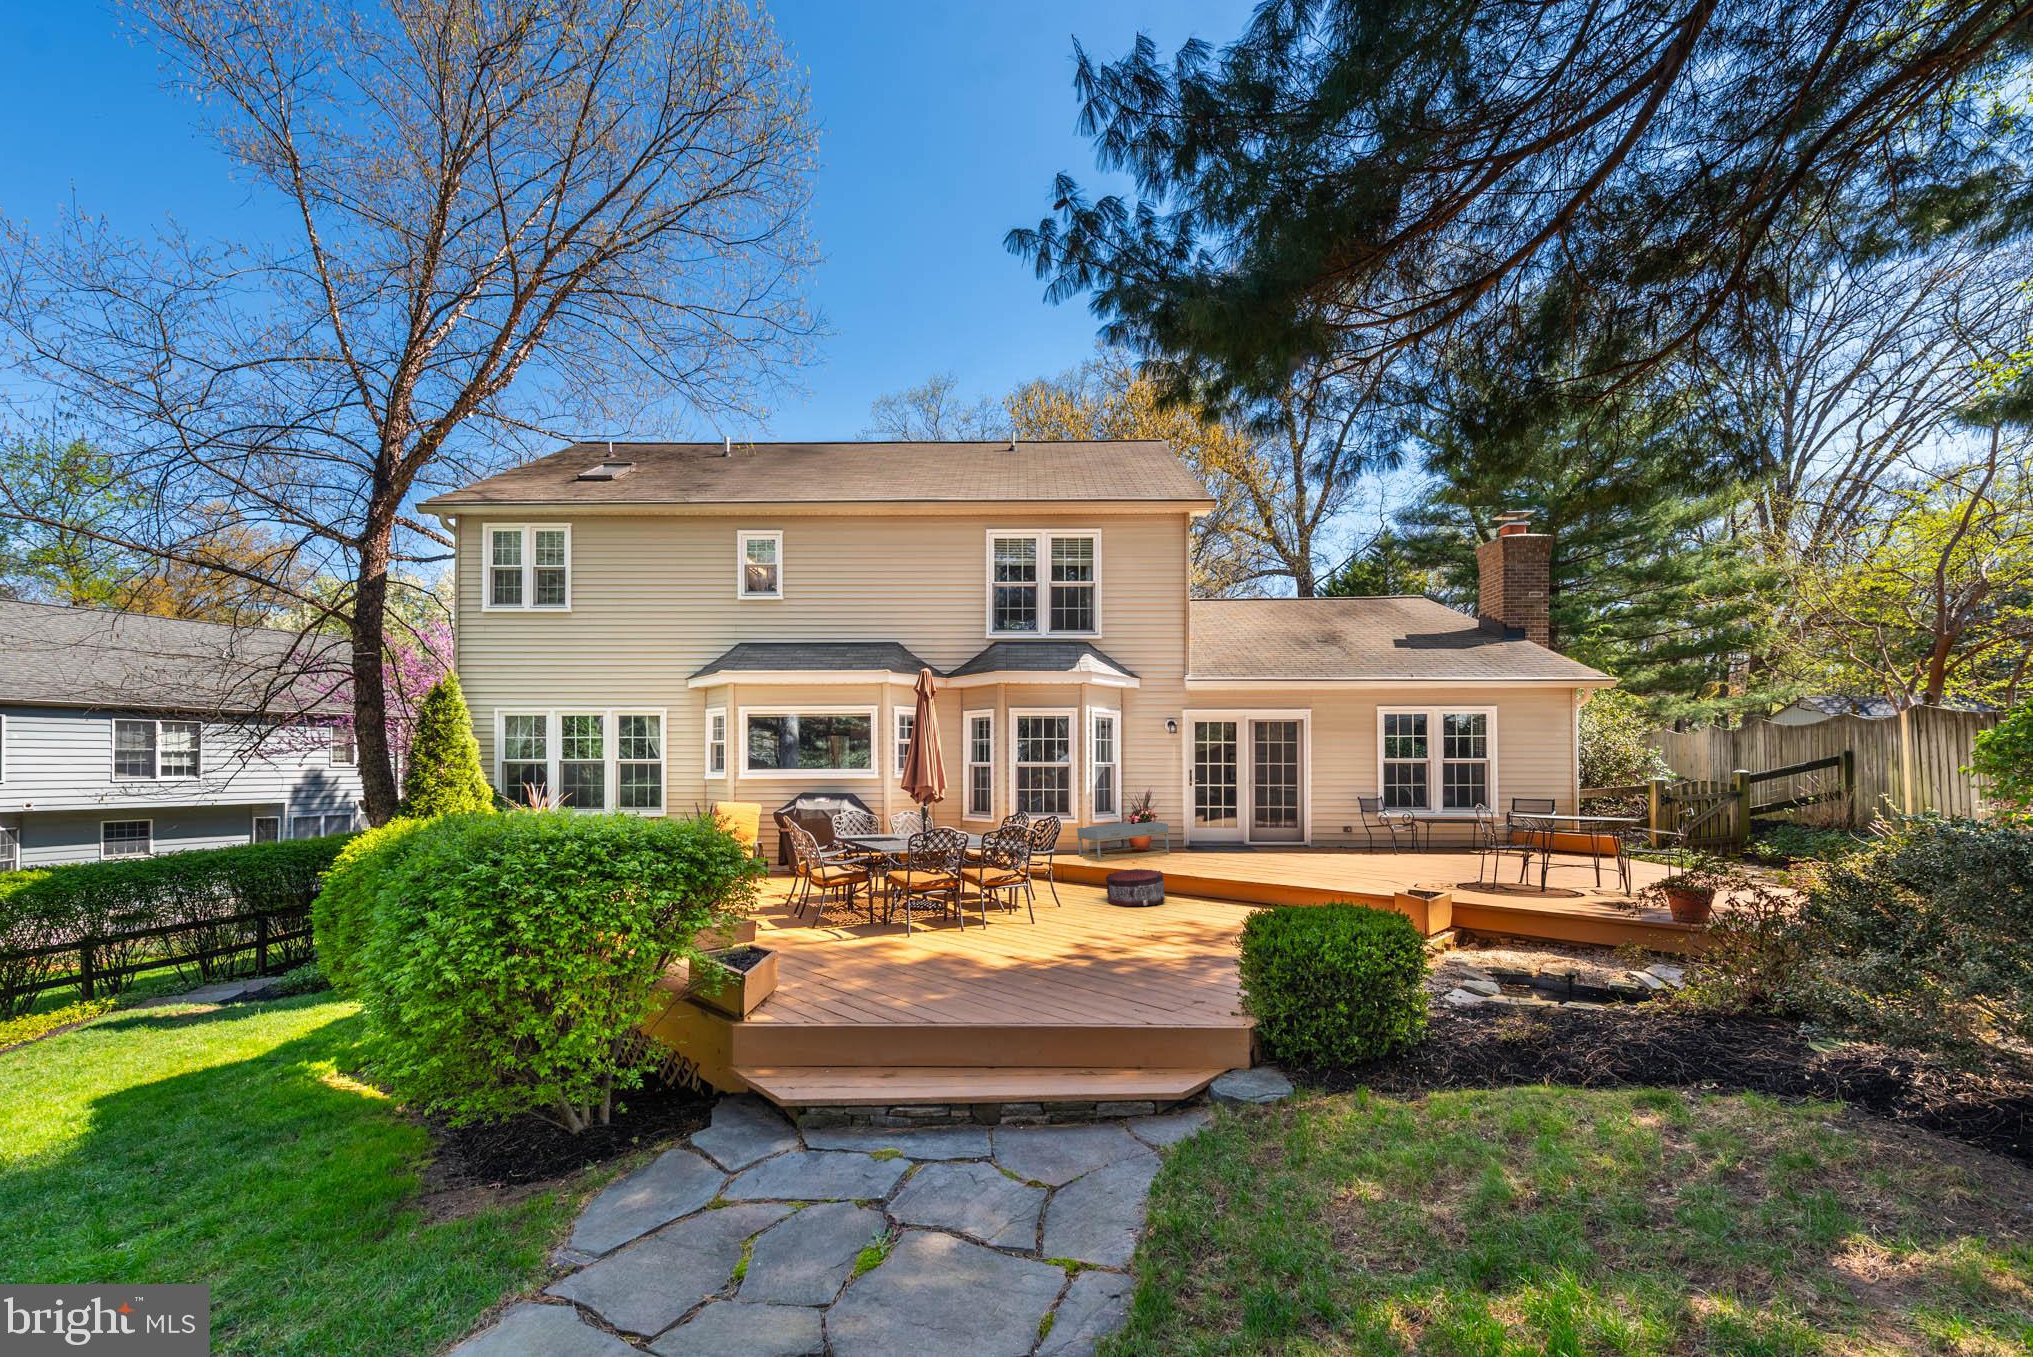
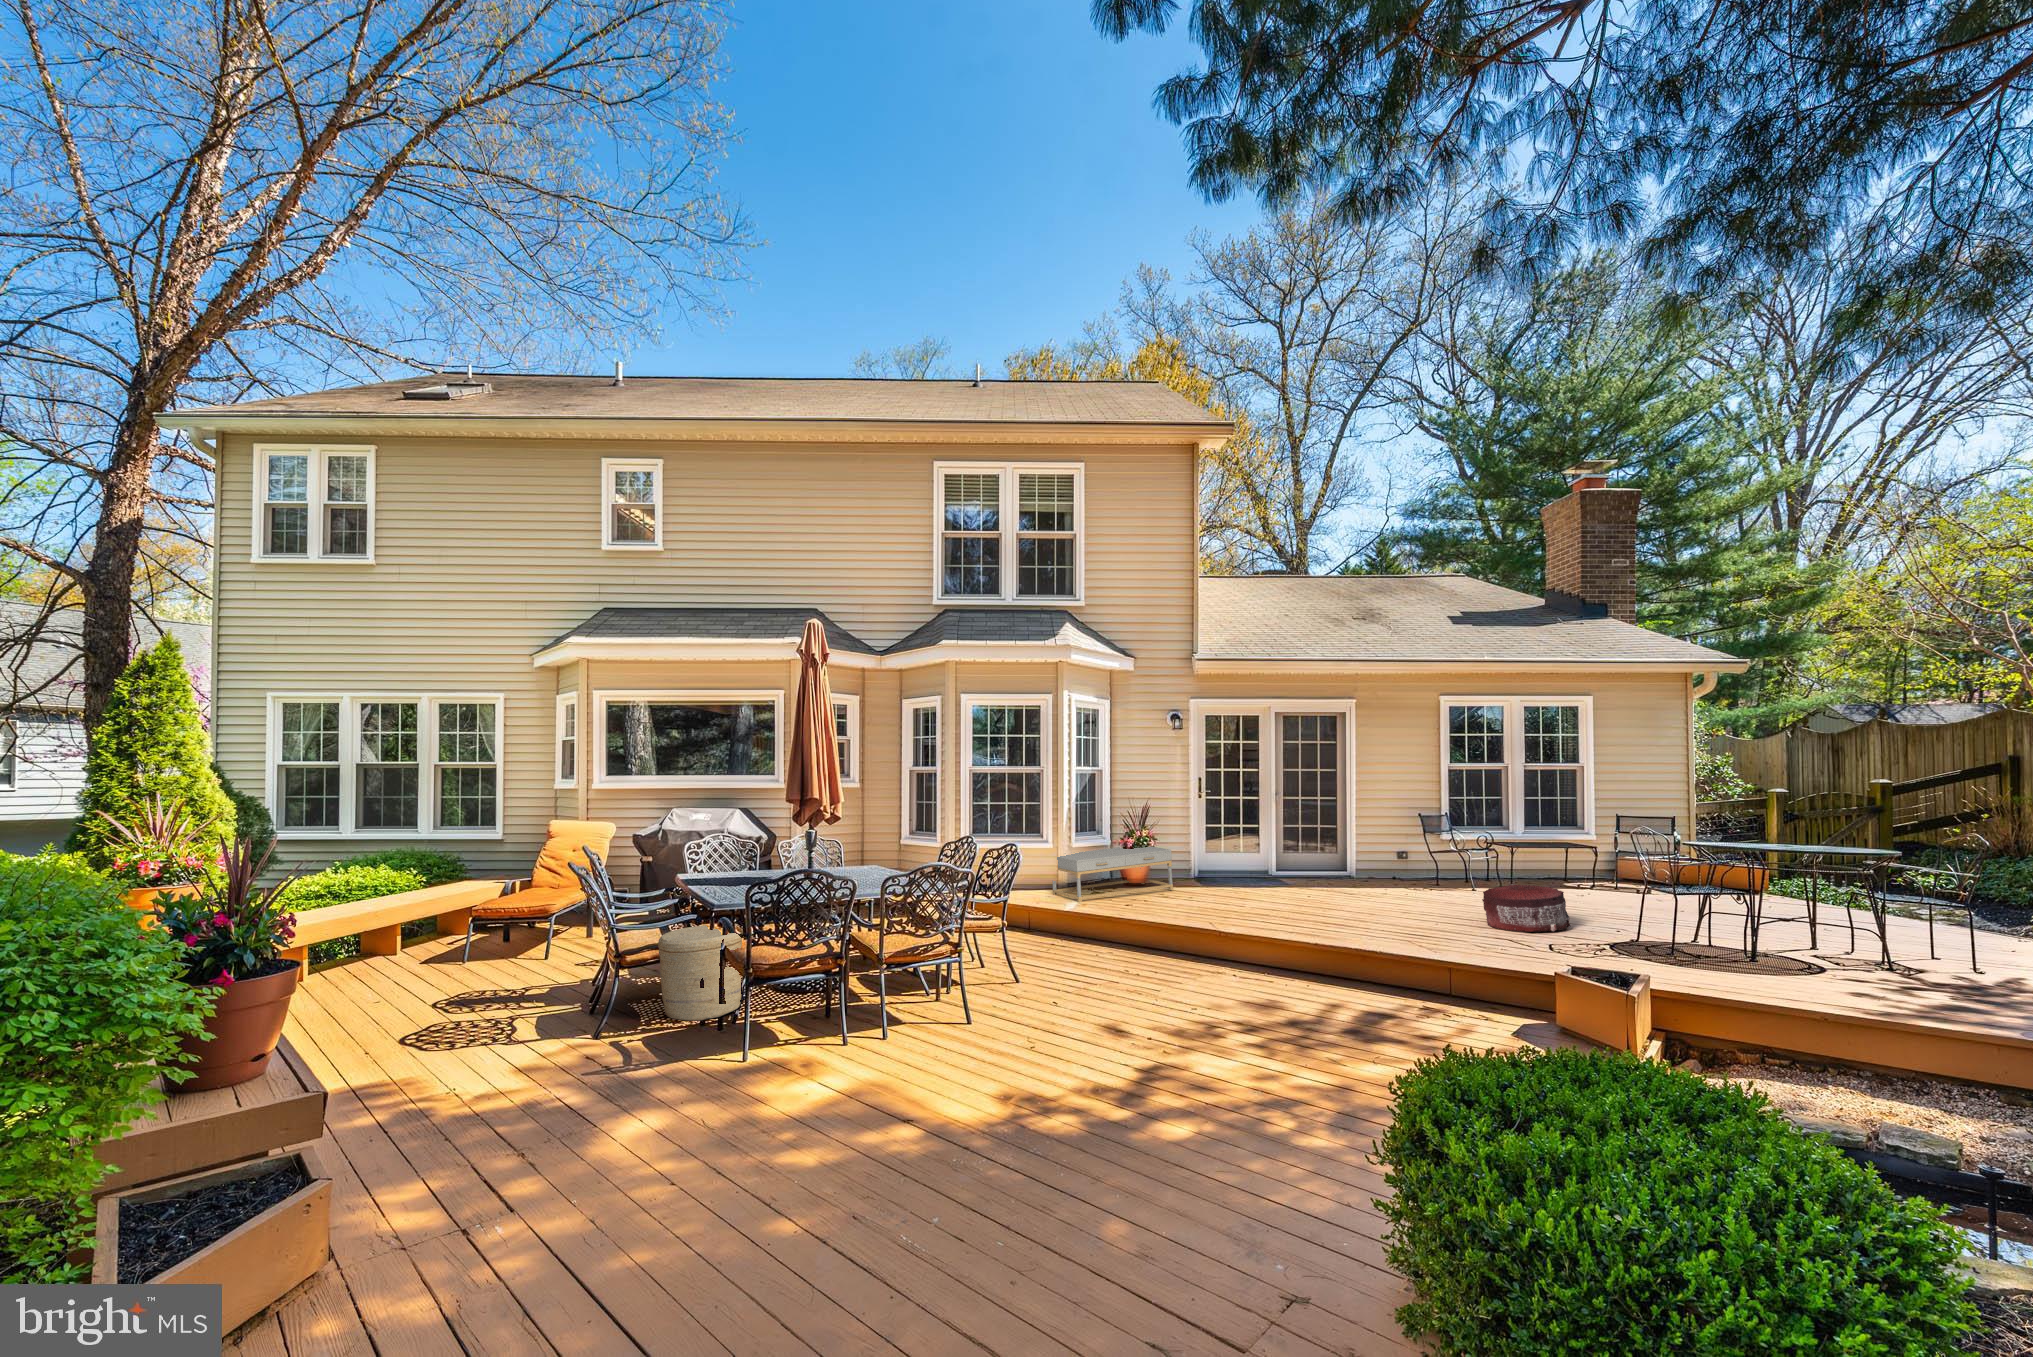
woven basket: none [836,867,888,925] -> present [658,925,742,1021]
pouf: present [1106,869,1165,906] -> present [1482,885,1571,932]

